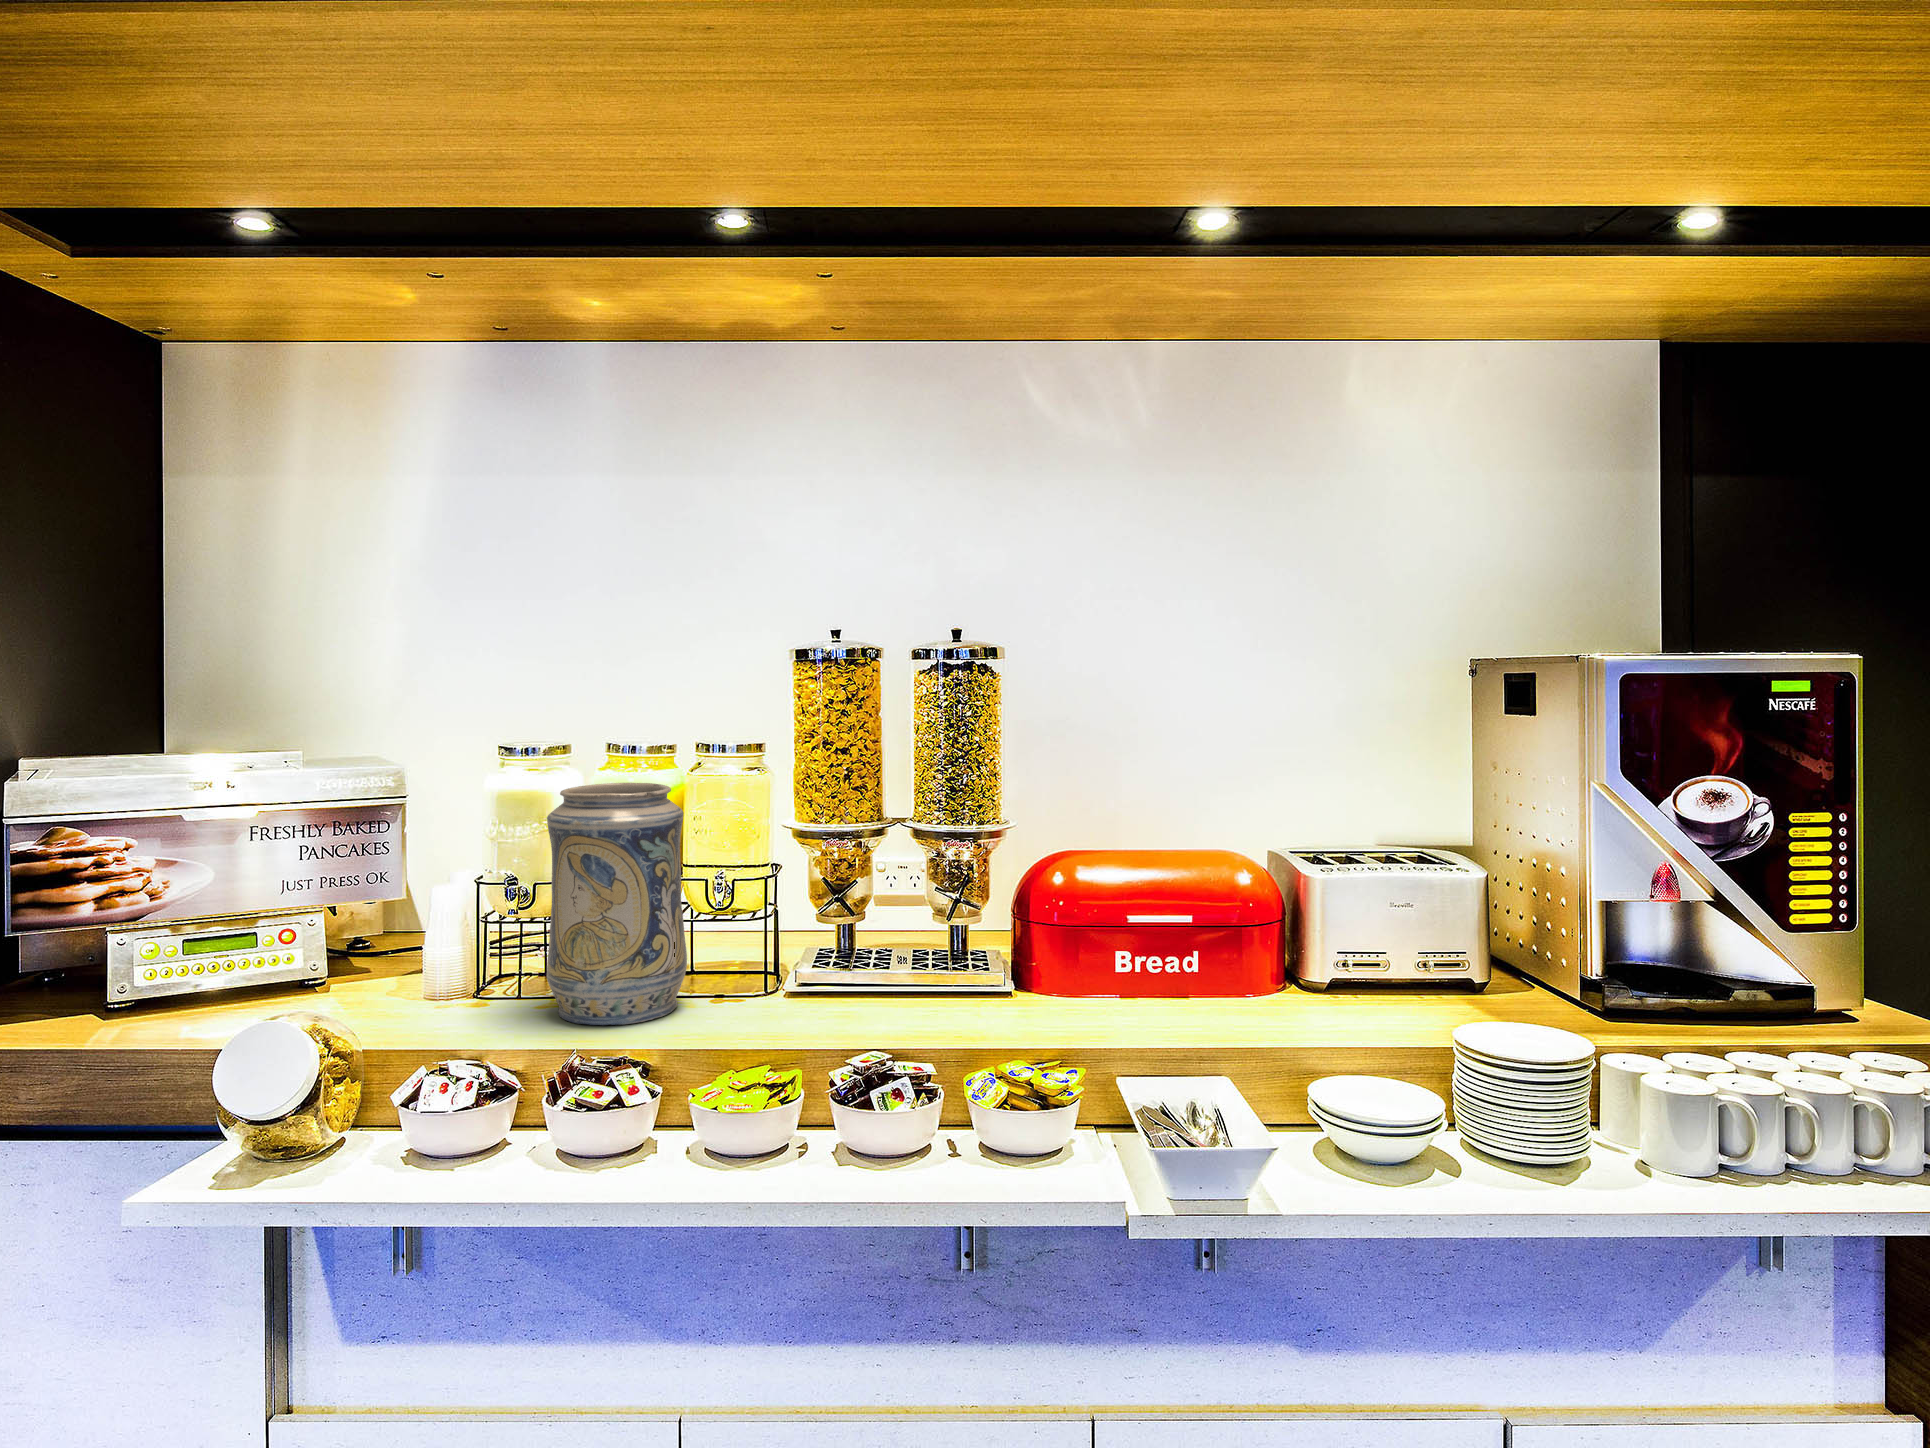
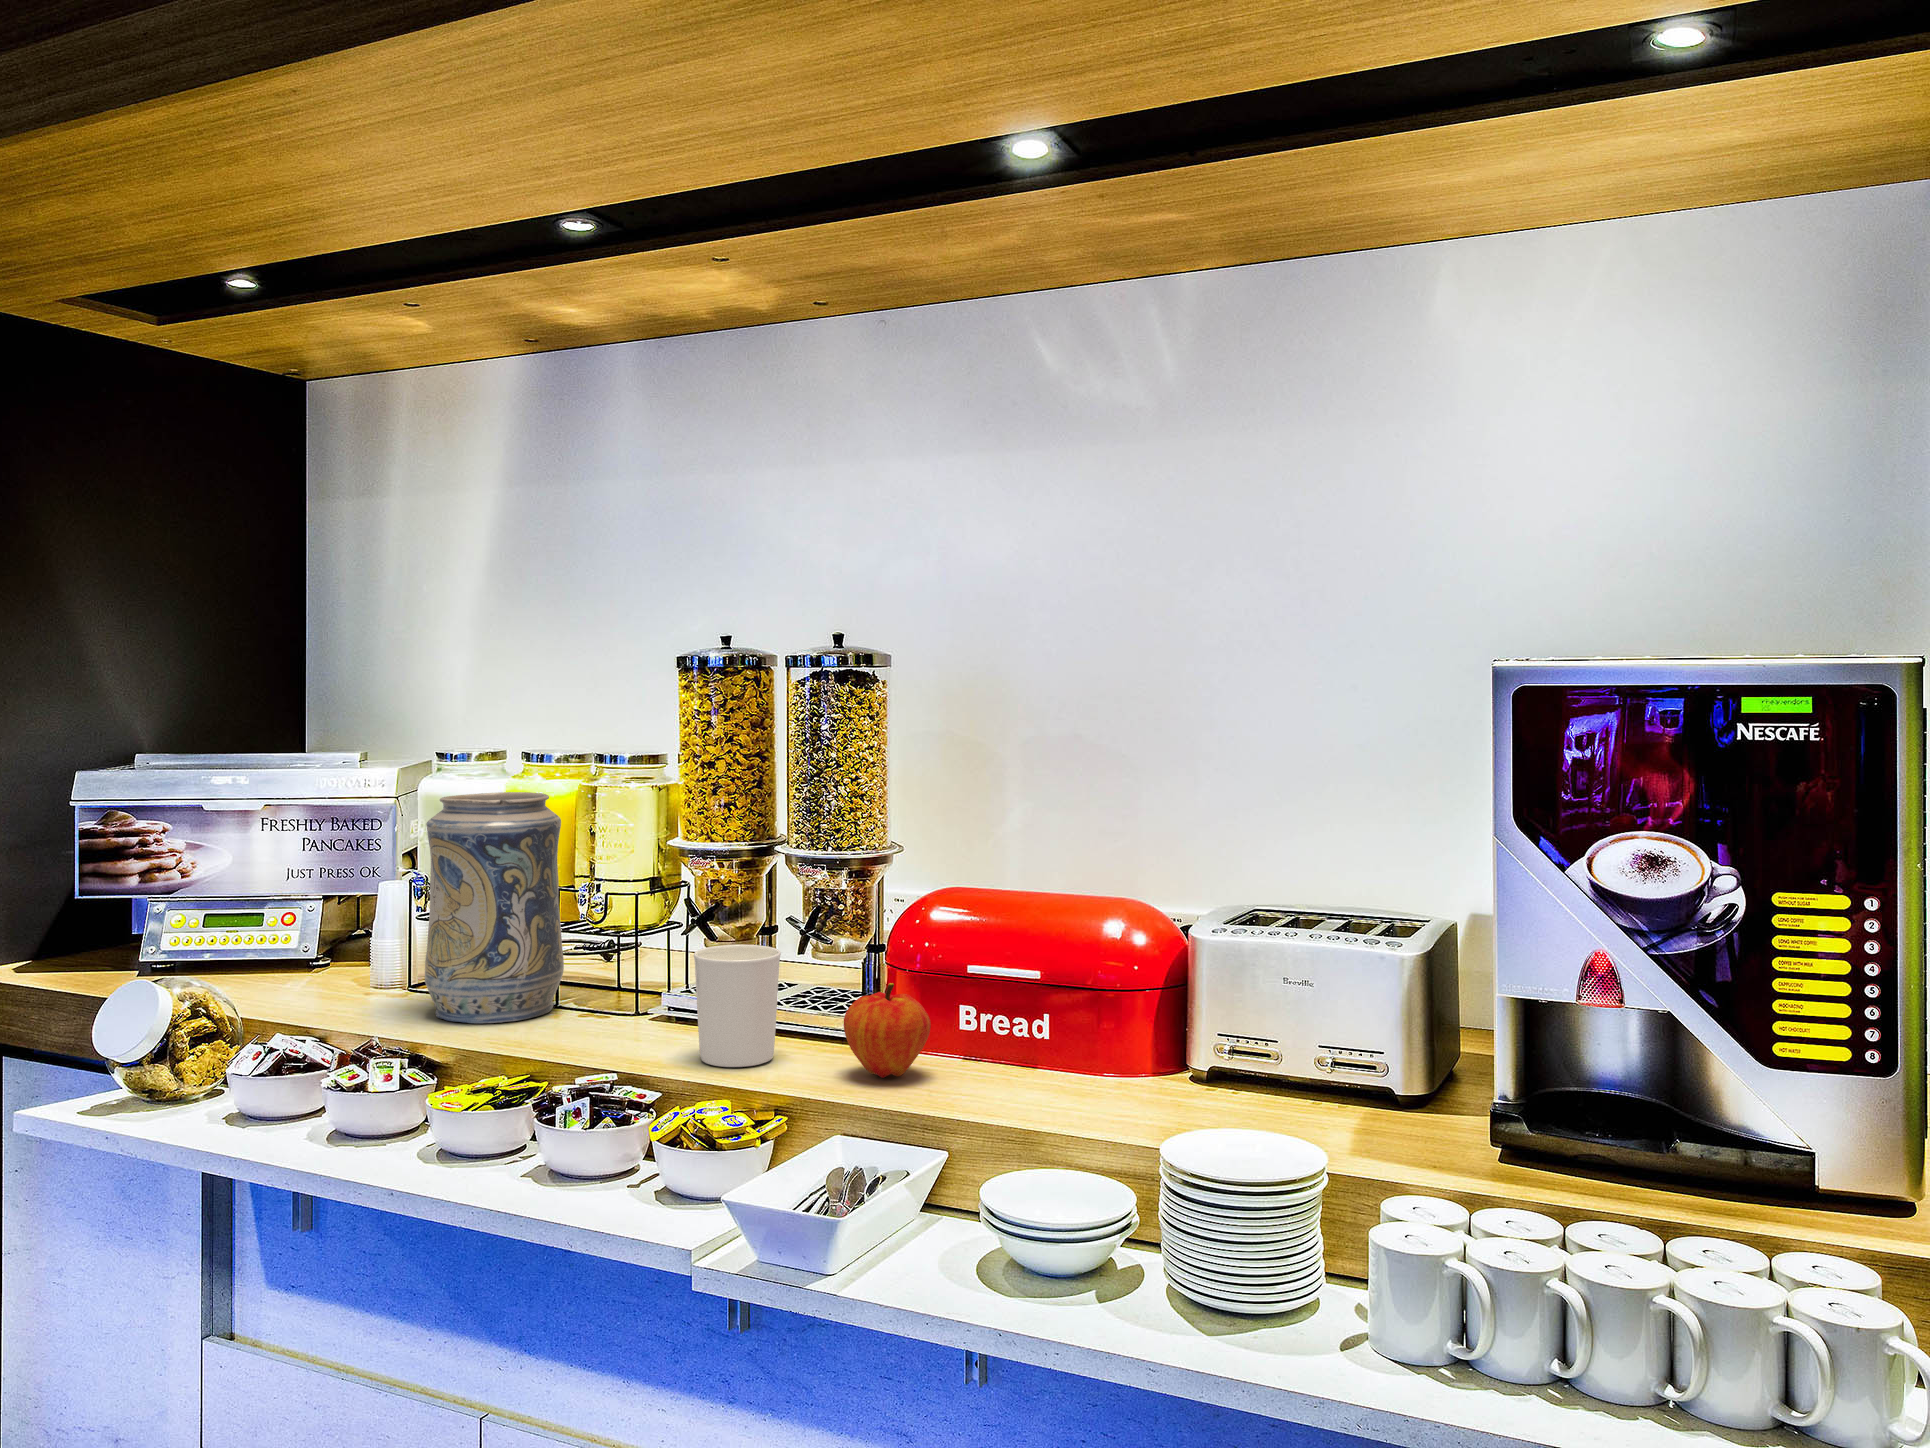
candle holder: none [903,916,984,1034] -> present [694,945,781,1067]
fruit: none [1054,939,1133,1024] -> present [844,983,931,1078]

